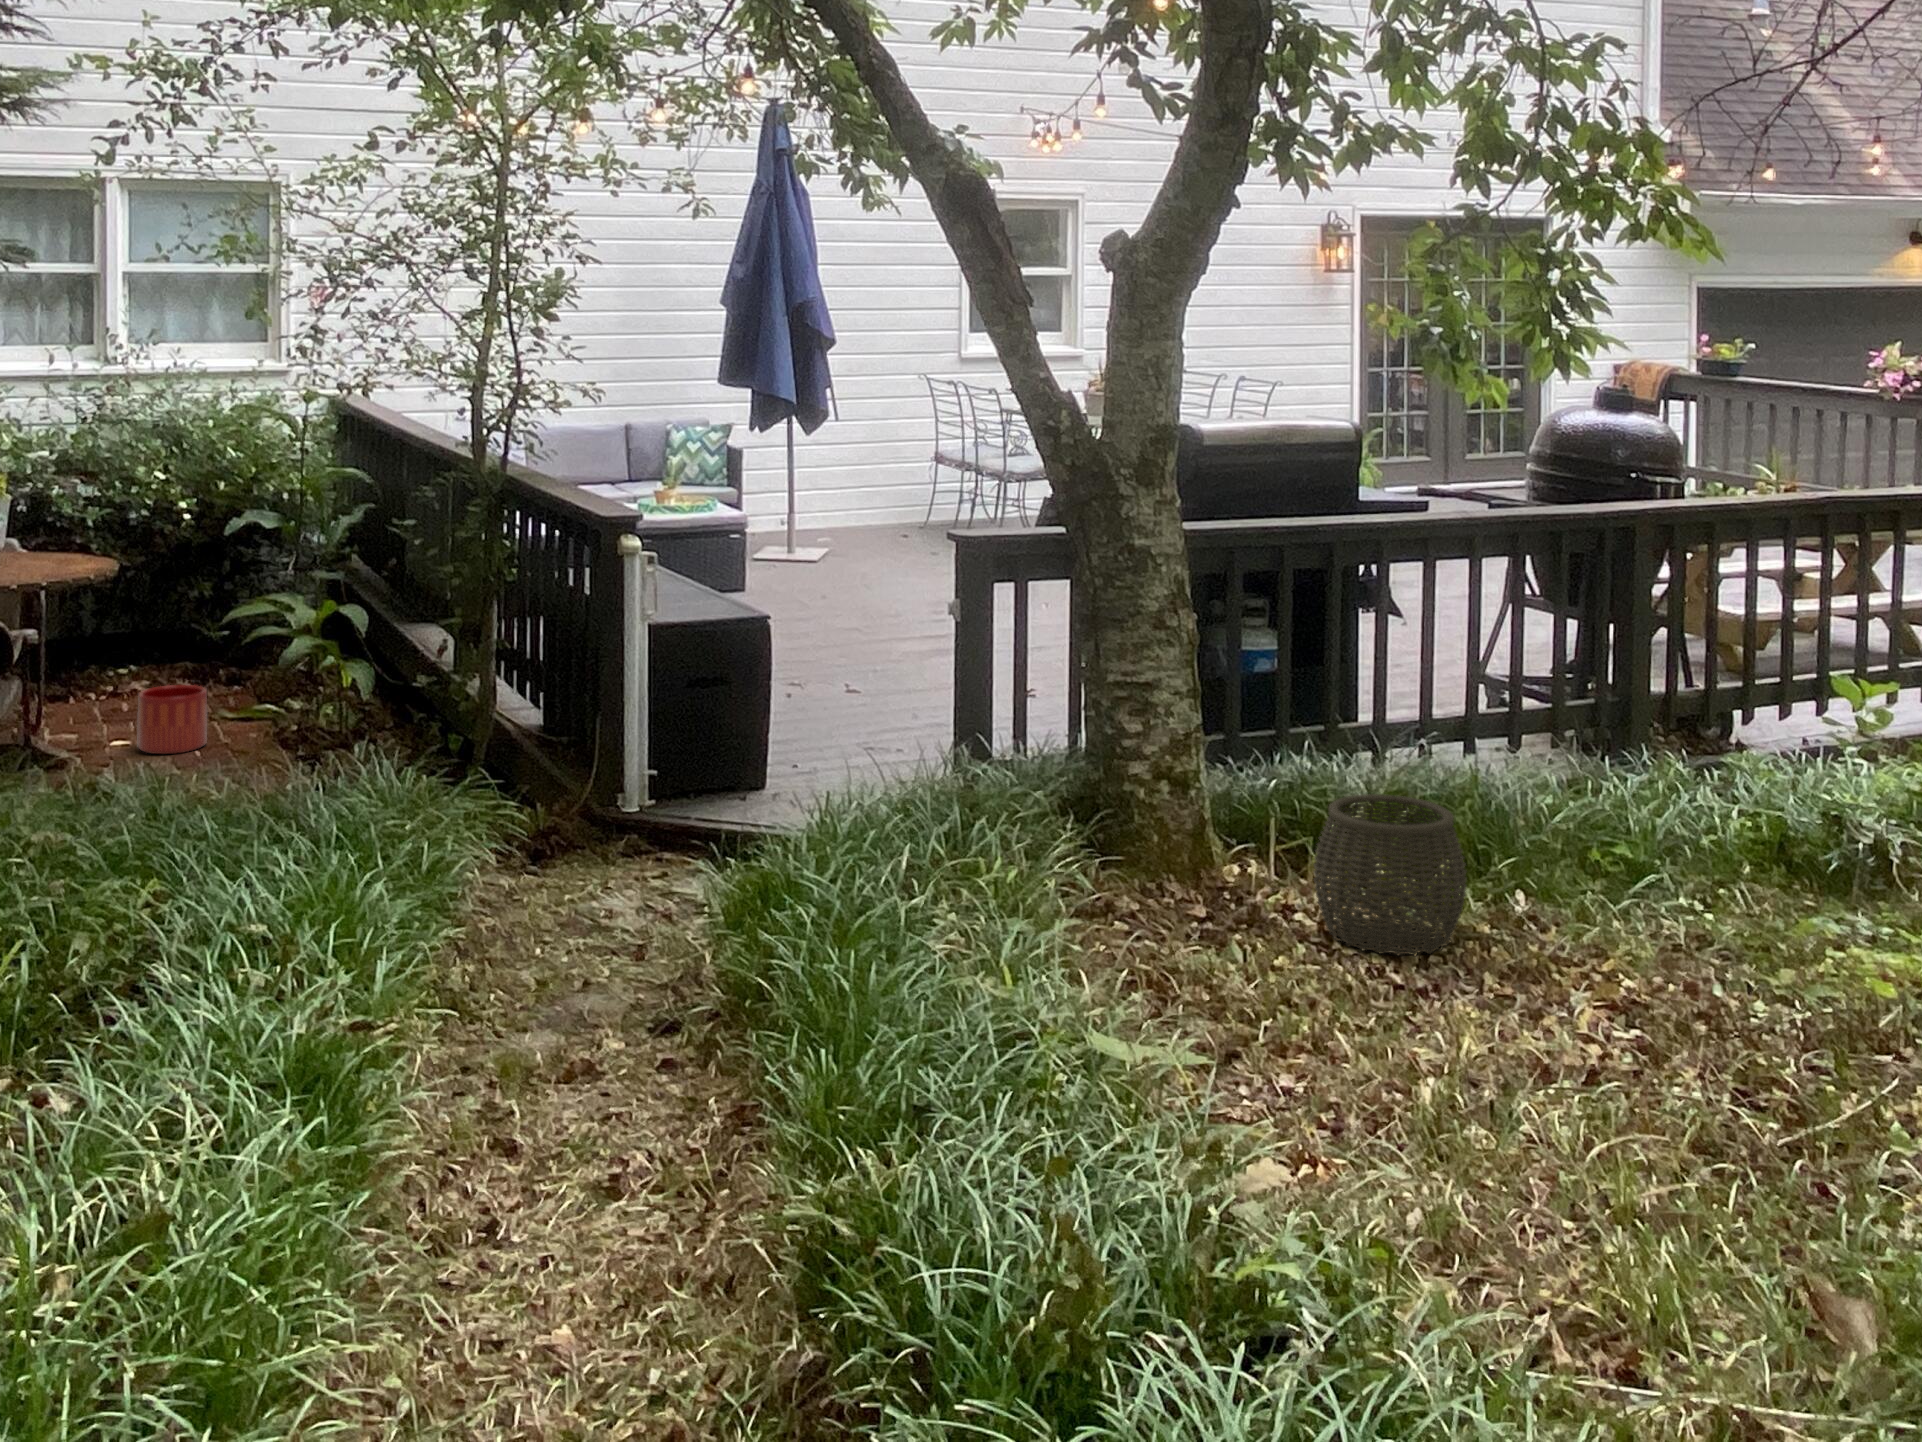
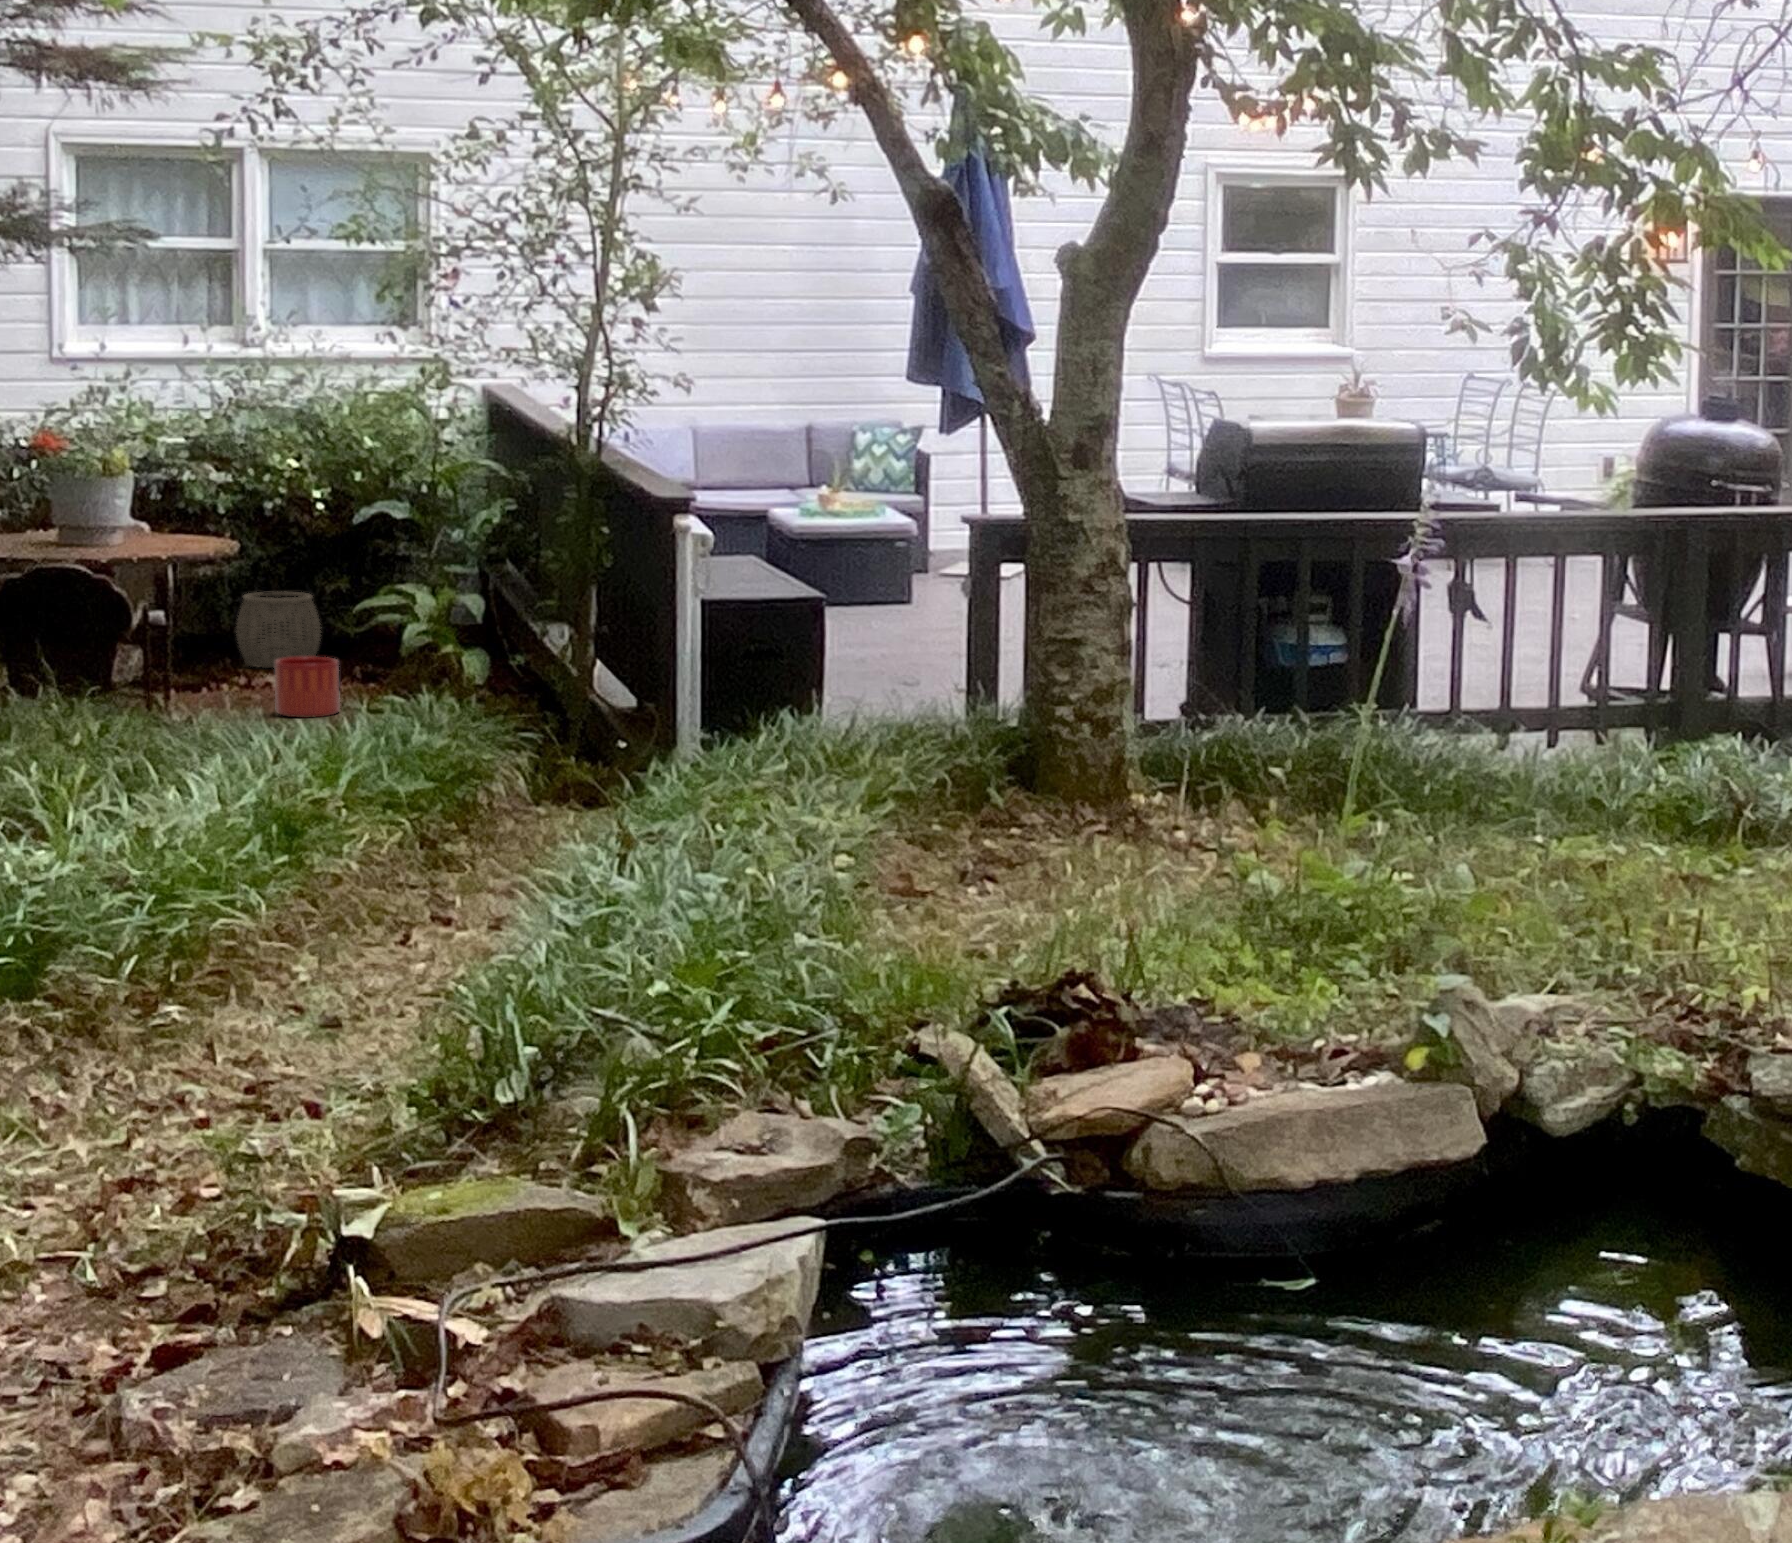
woven basket: present [1314,794,1467,955] -> present [236,591,321,668]

